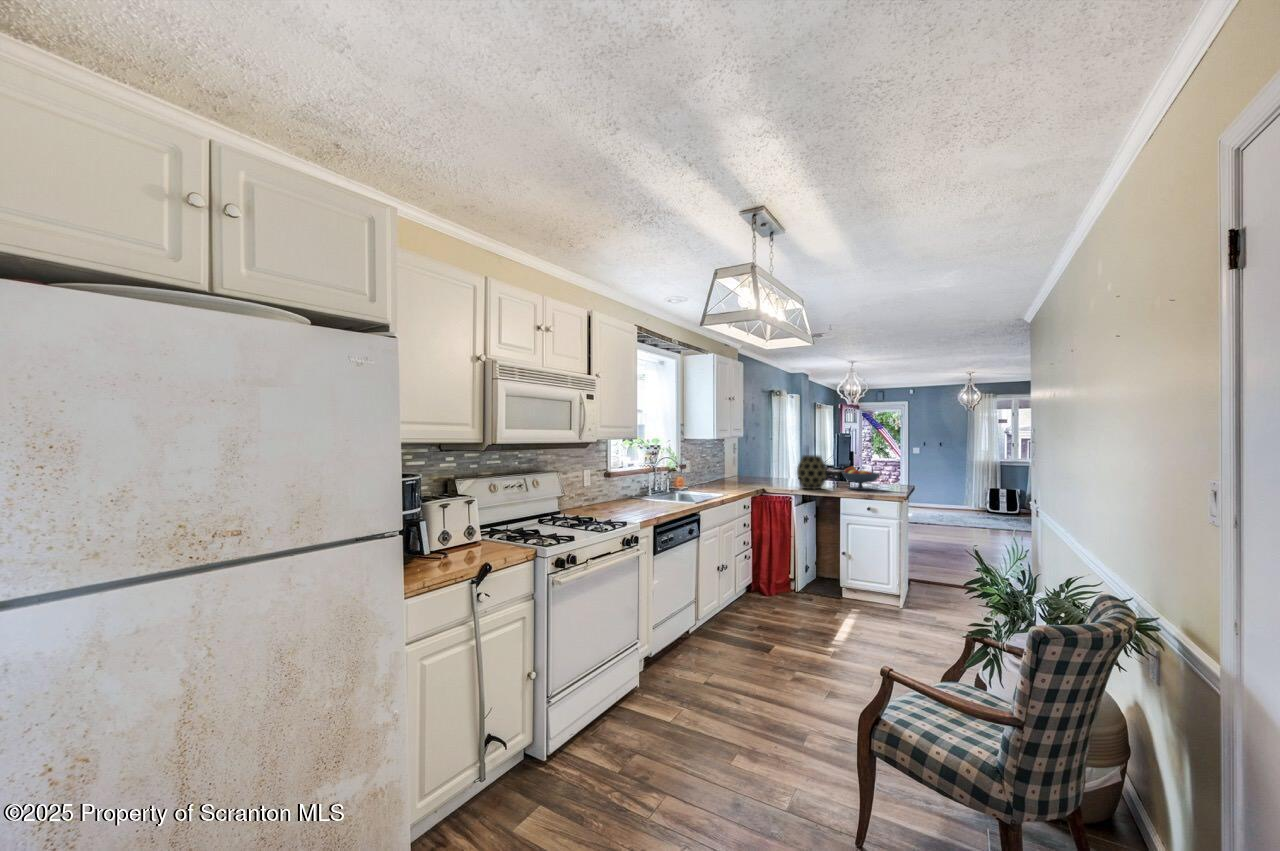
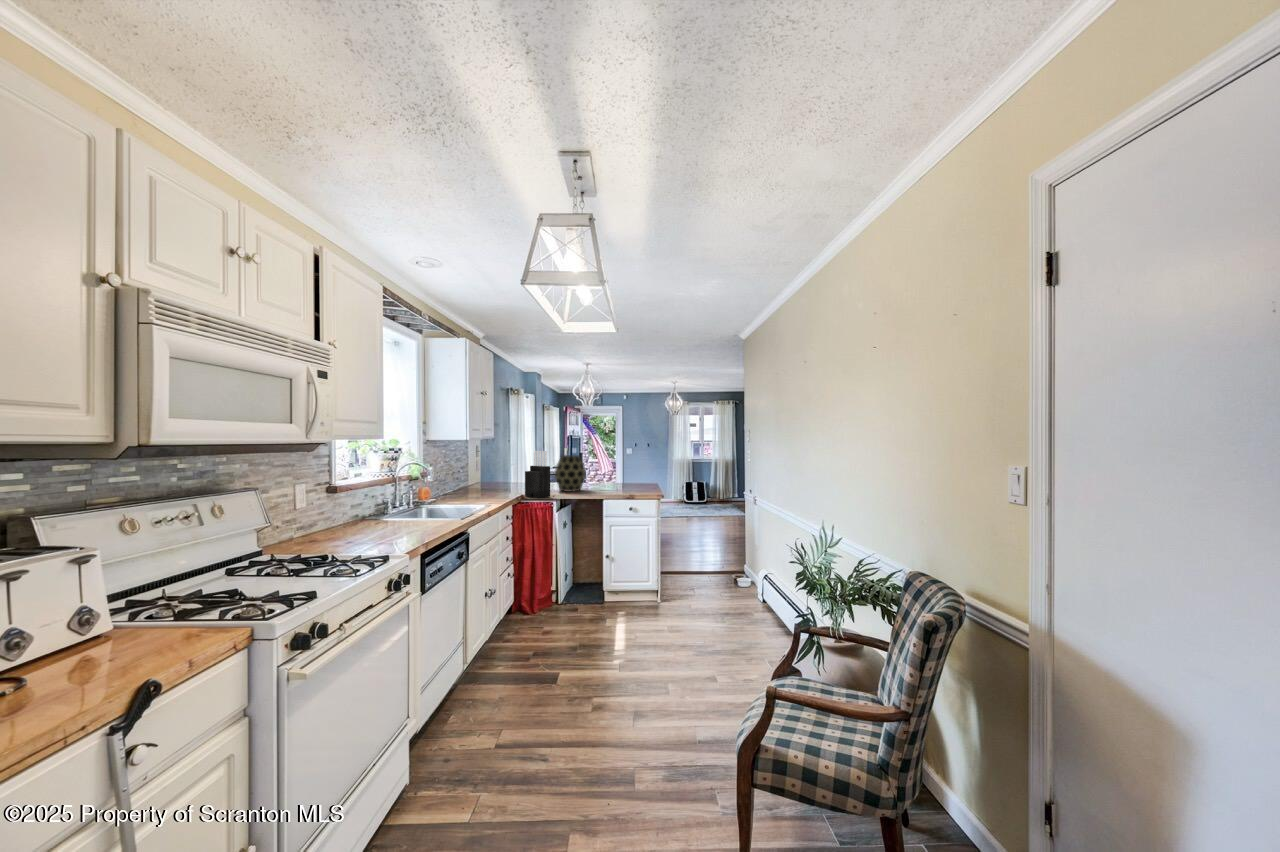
knife block: none [765,450,787,493] -> present [525,451,550,498]
fruit bowl: present [842,467,879,490] -> none [598,466,633,489]

